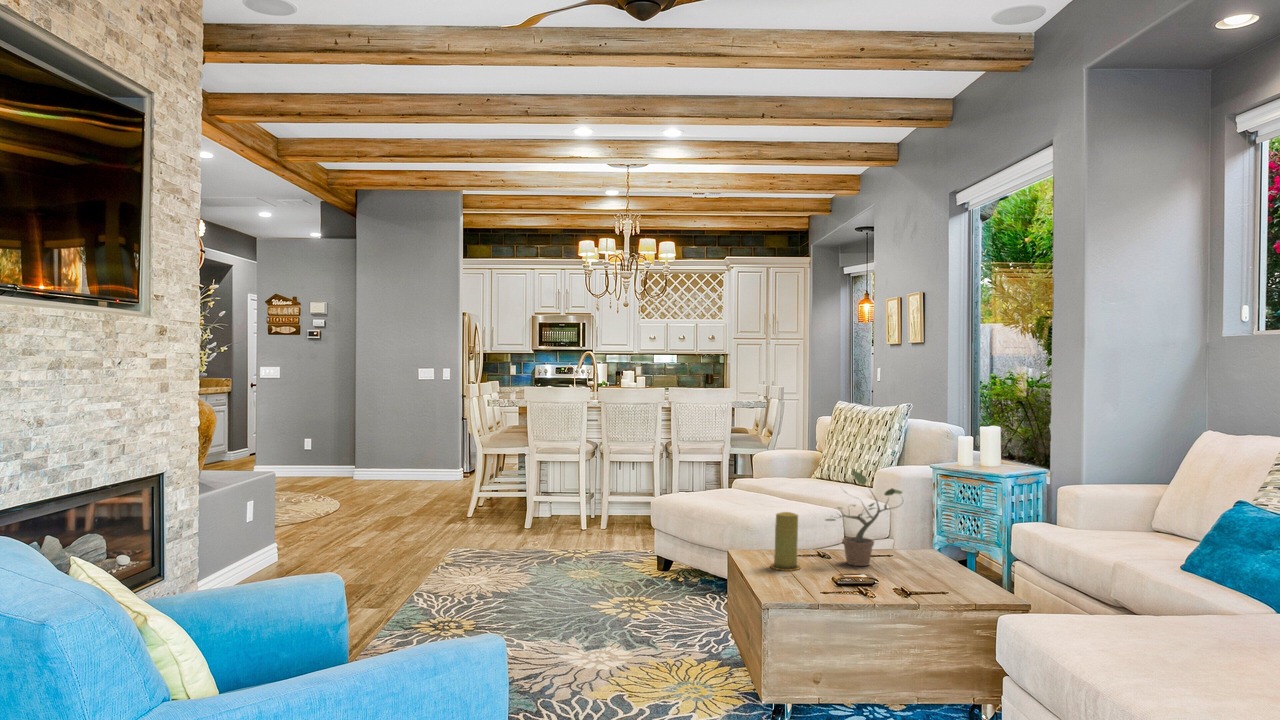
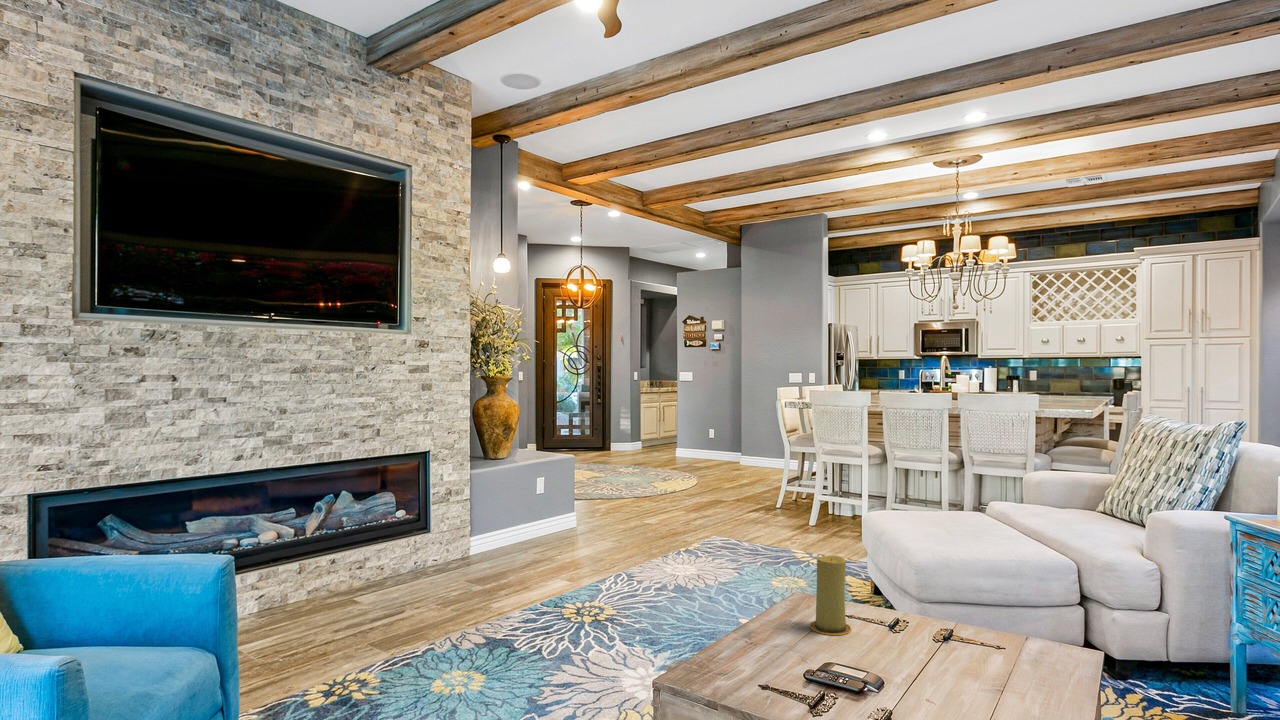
potted plant: present [826,471,902,566] -> none [883,509,1018,652]

